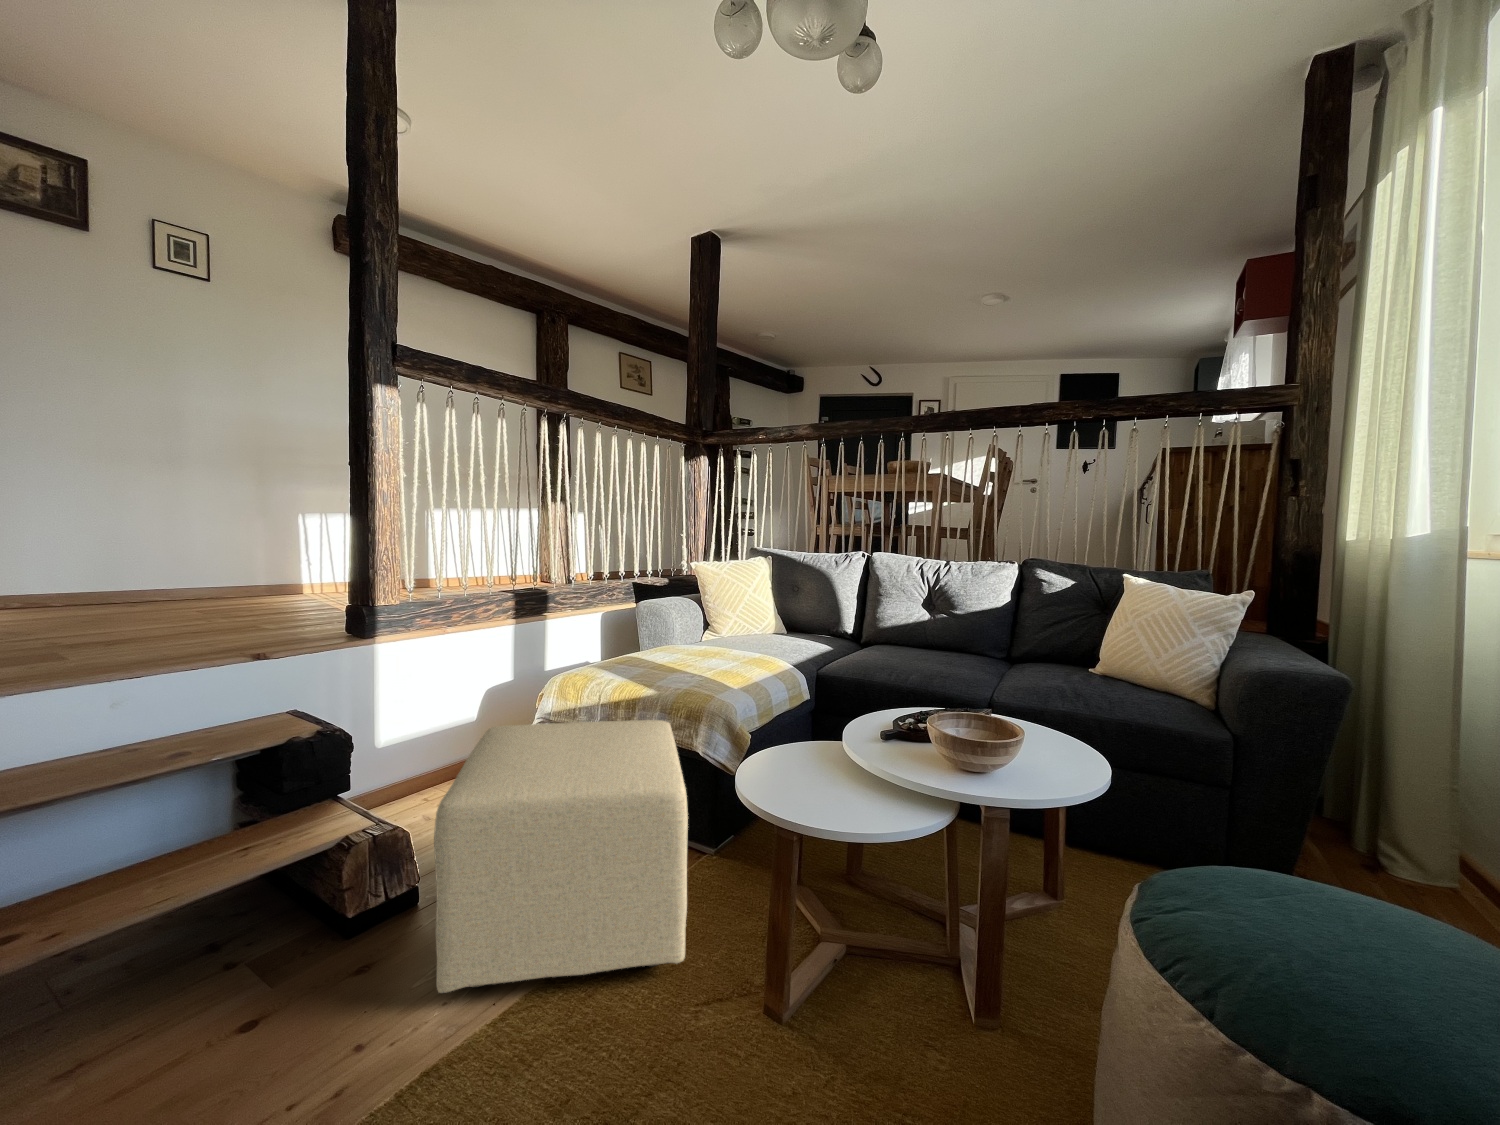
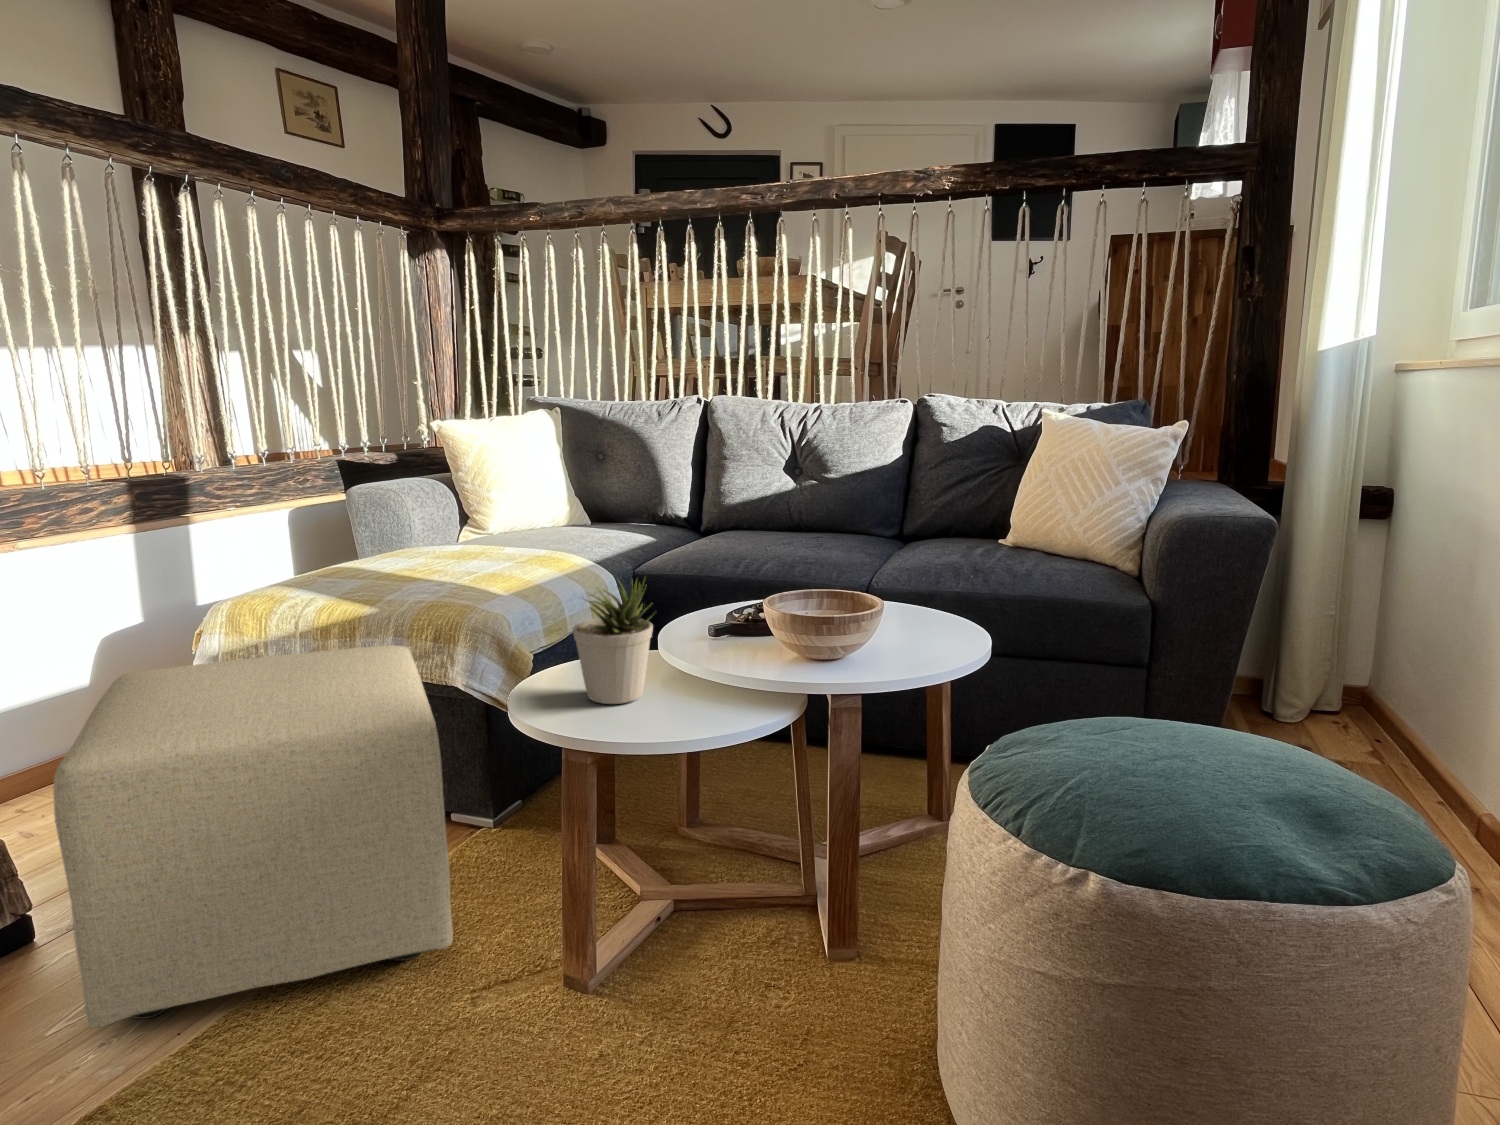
potted plant: none [788,697,851,794] -> present [573,581,653,704]

